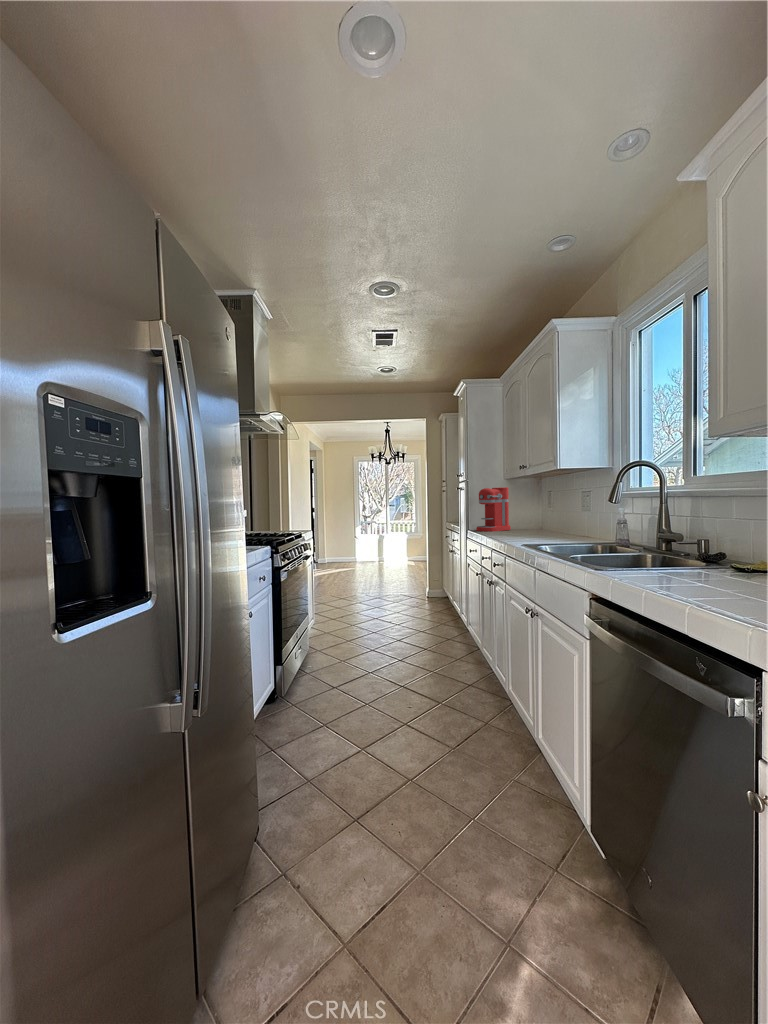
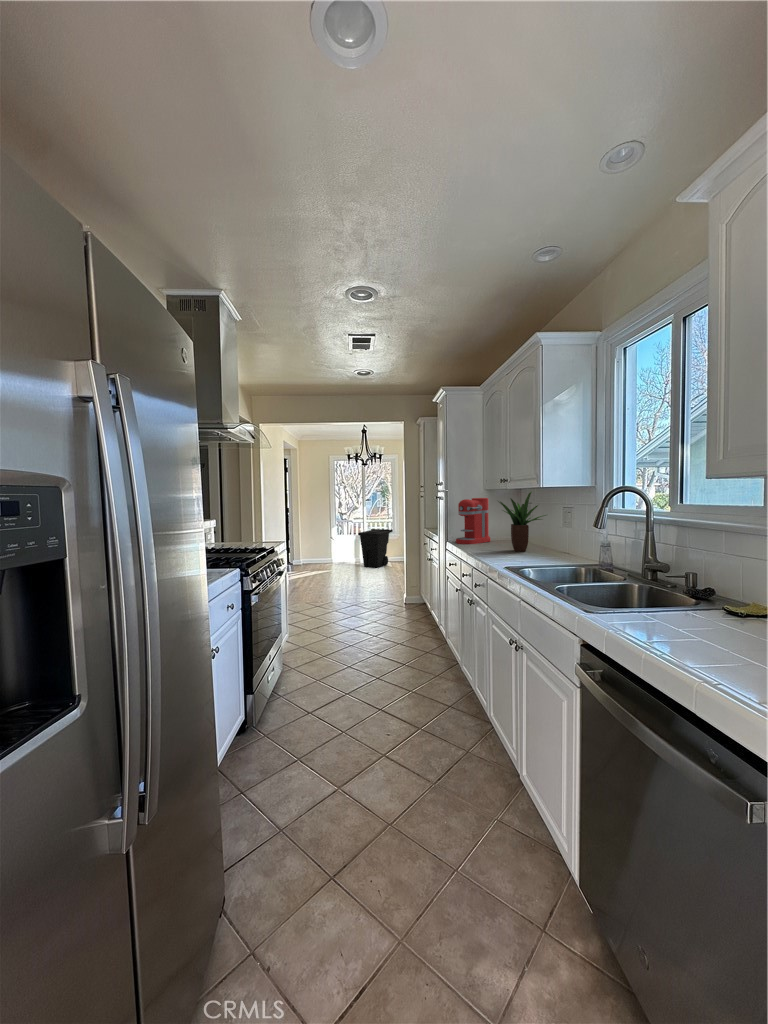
potted plant: none [516,477,568,535] -> present [499,492,546,551]
trash can: none [382,529,415,567] -> present [358,529,392,568]

